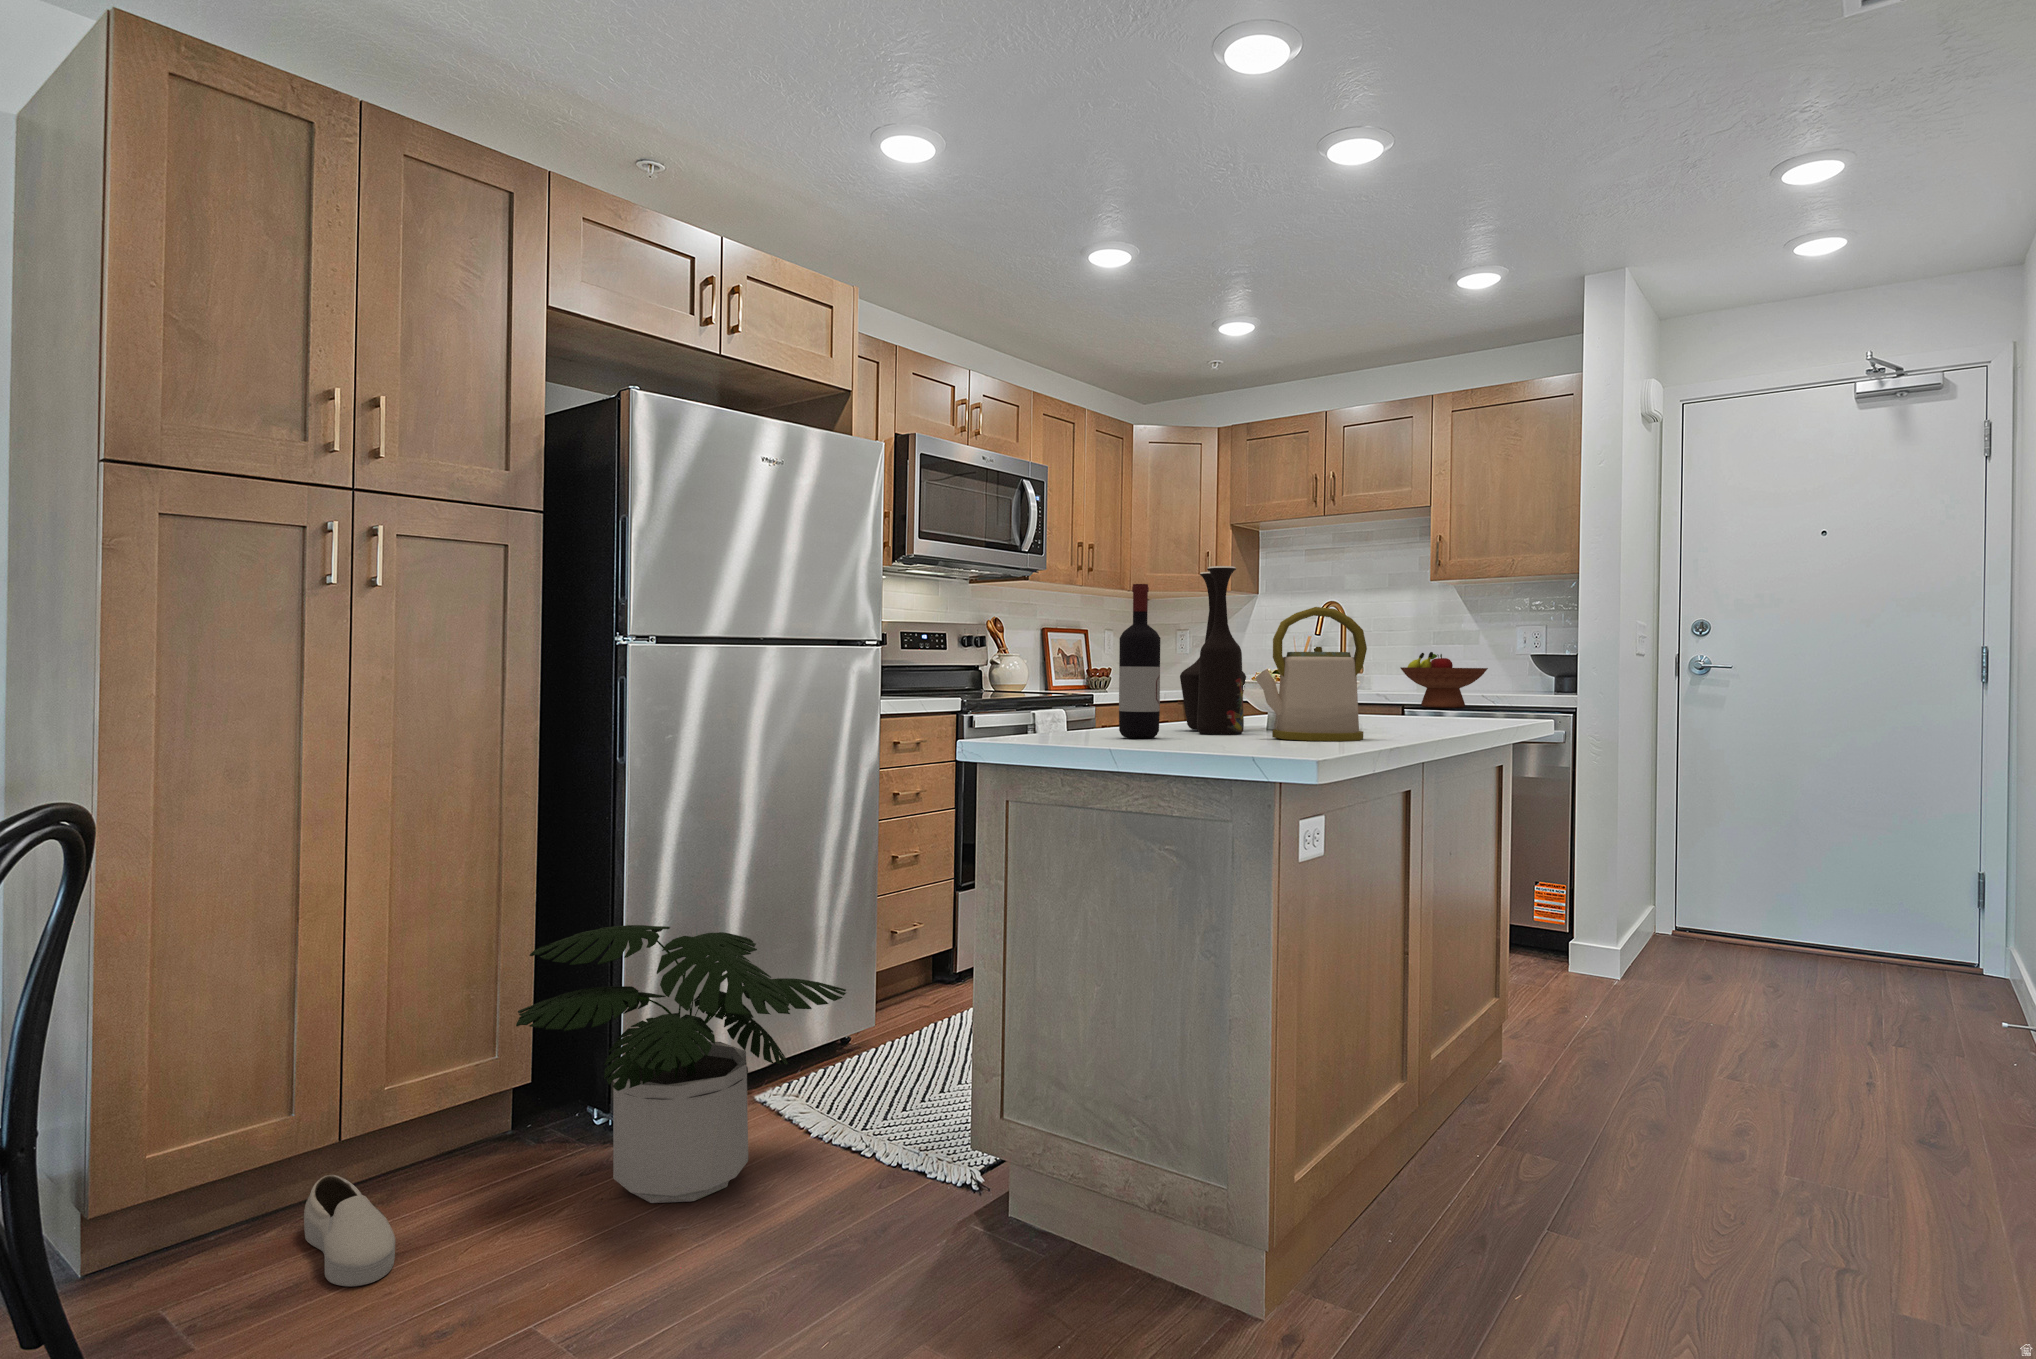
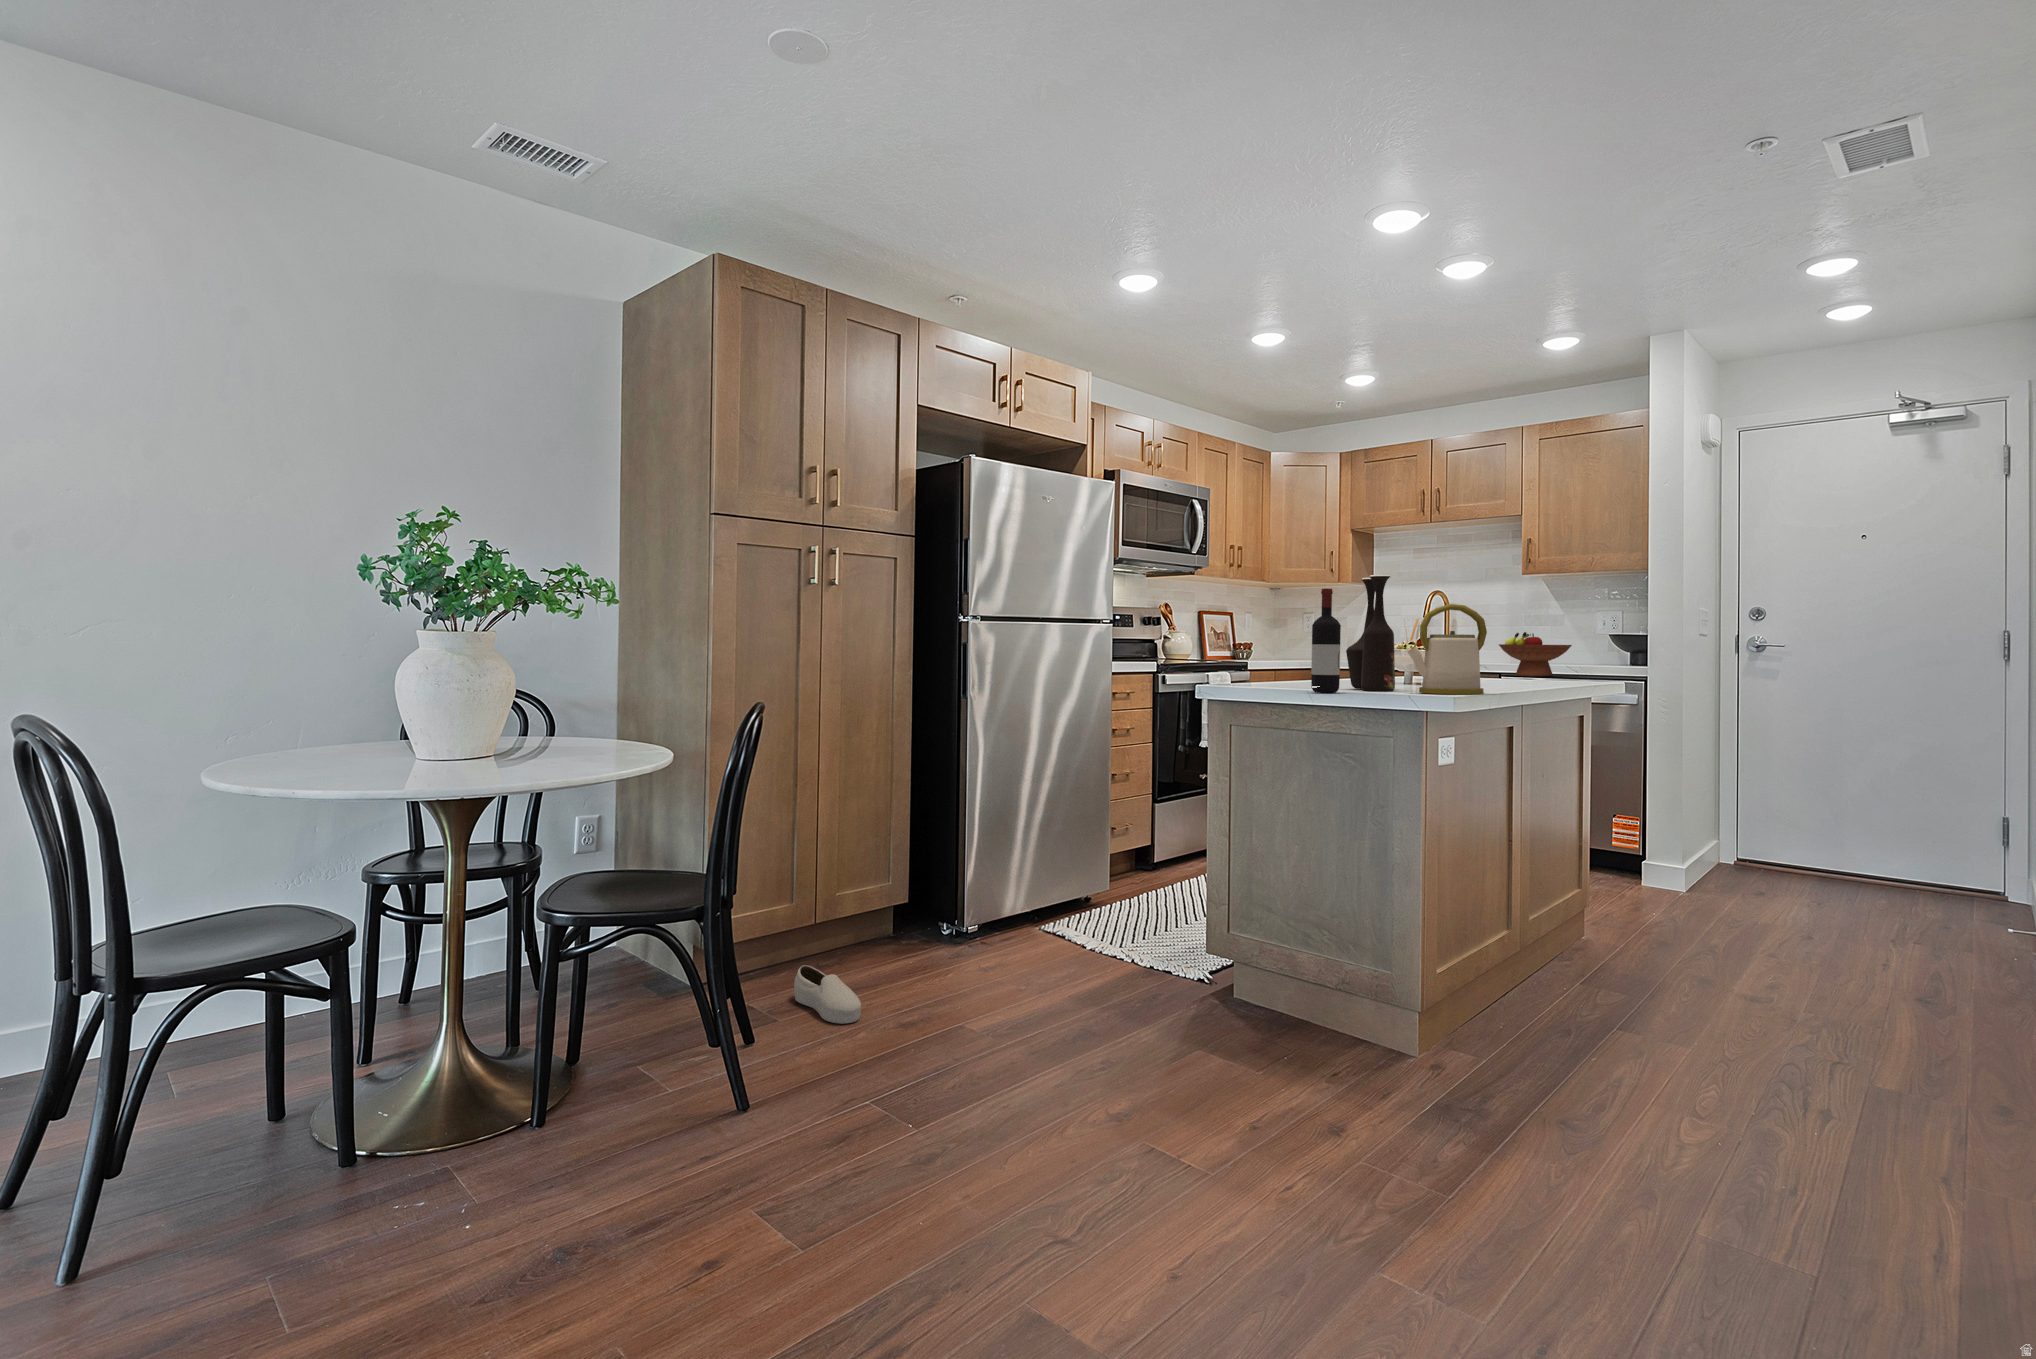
potted plant: present [516,925,846,1203] -> none [913,816,1118,993]

